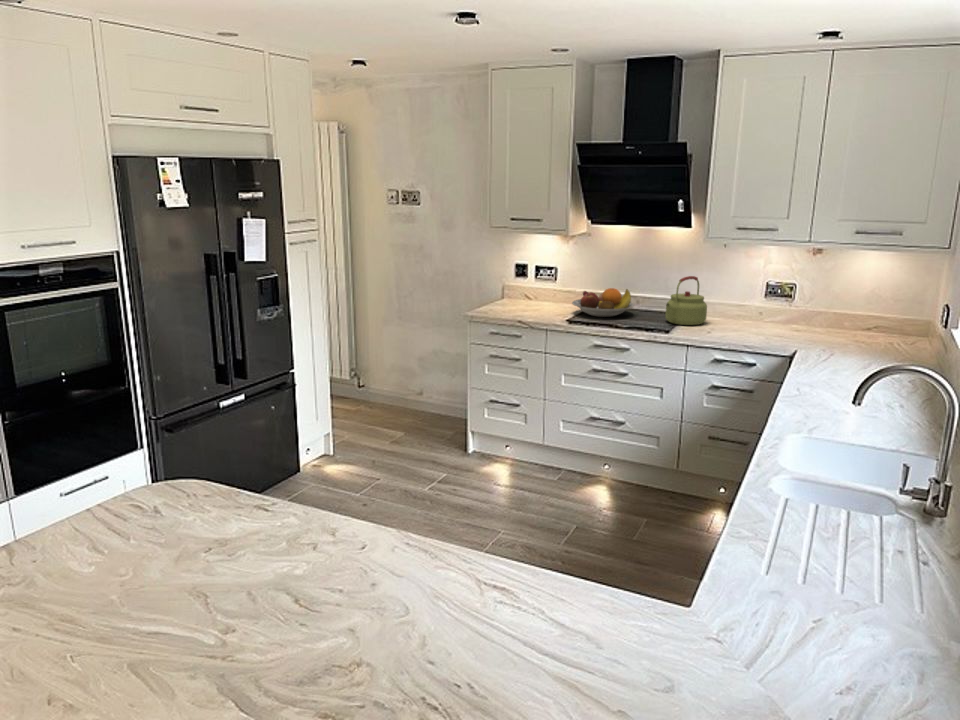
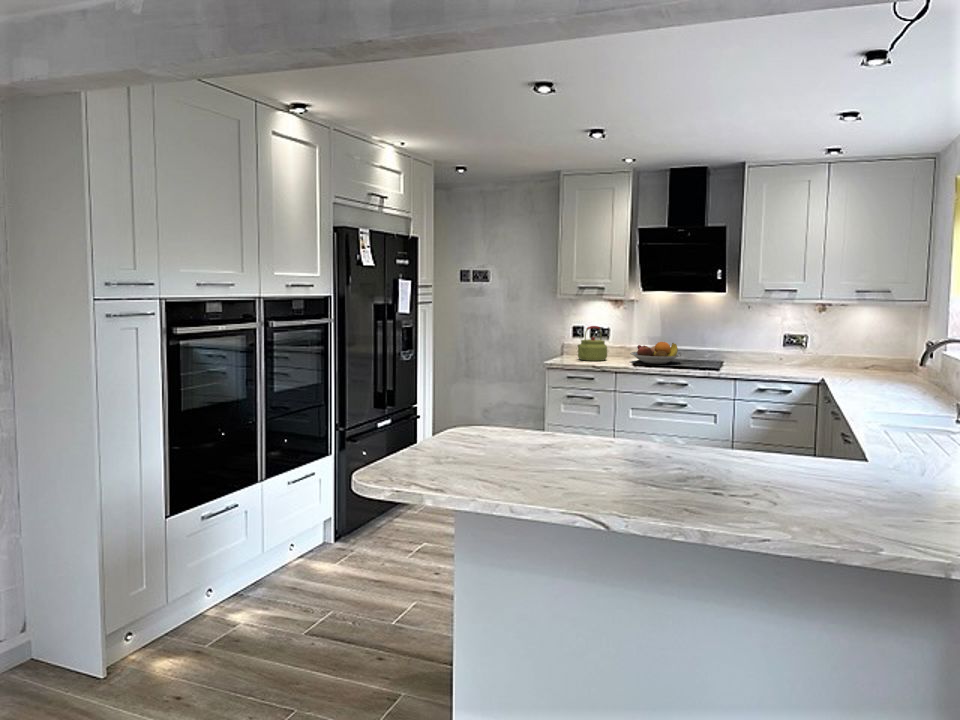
kettle: present [665,276,707,325] -> present [578,326,607,361]

